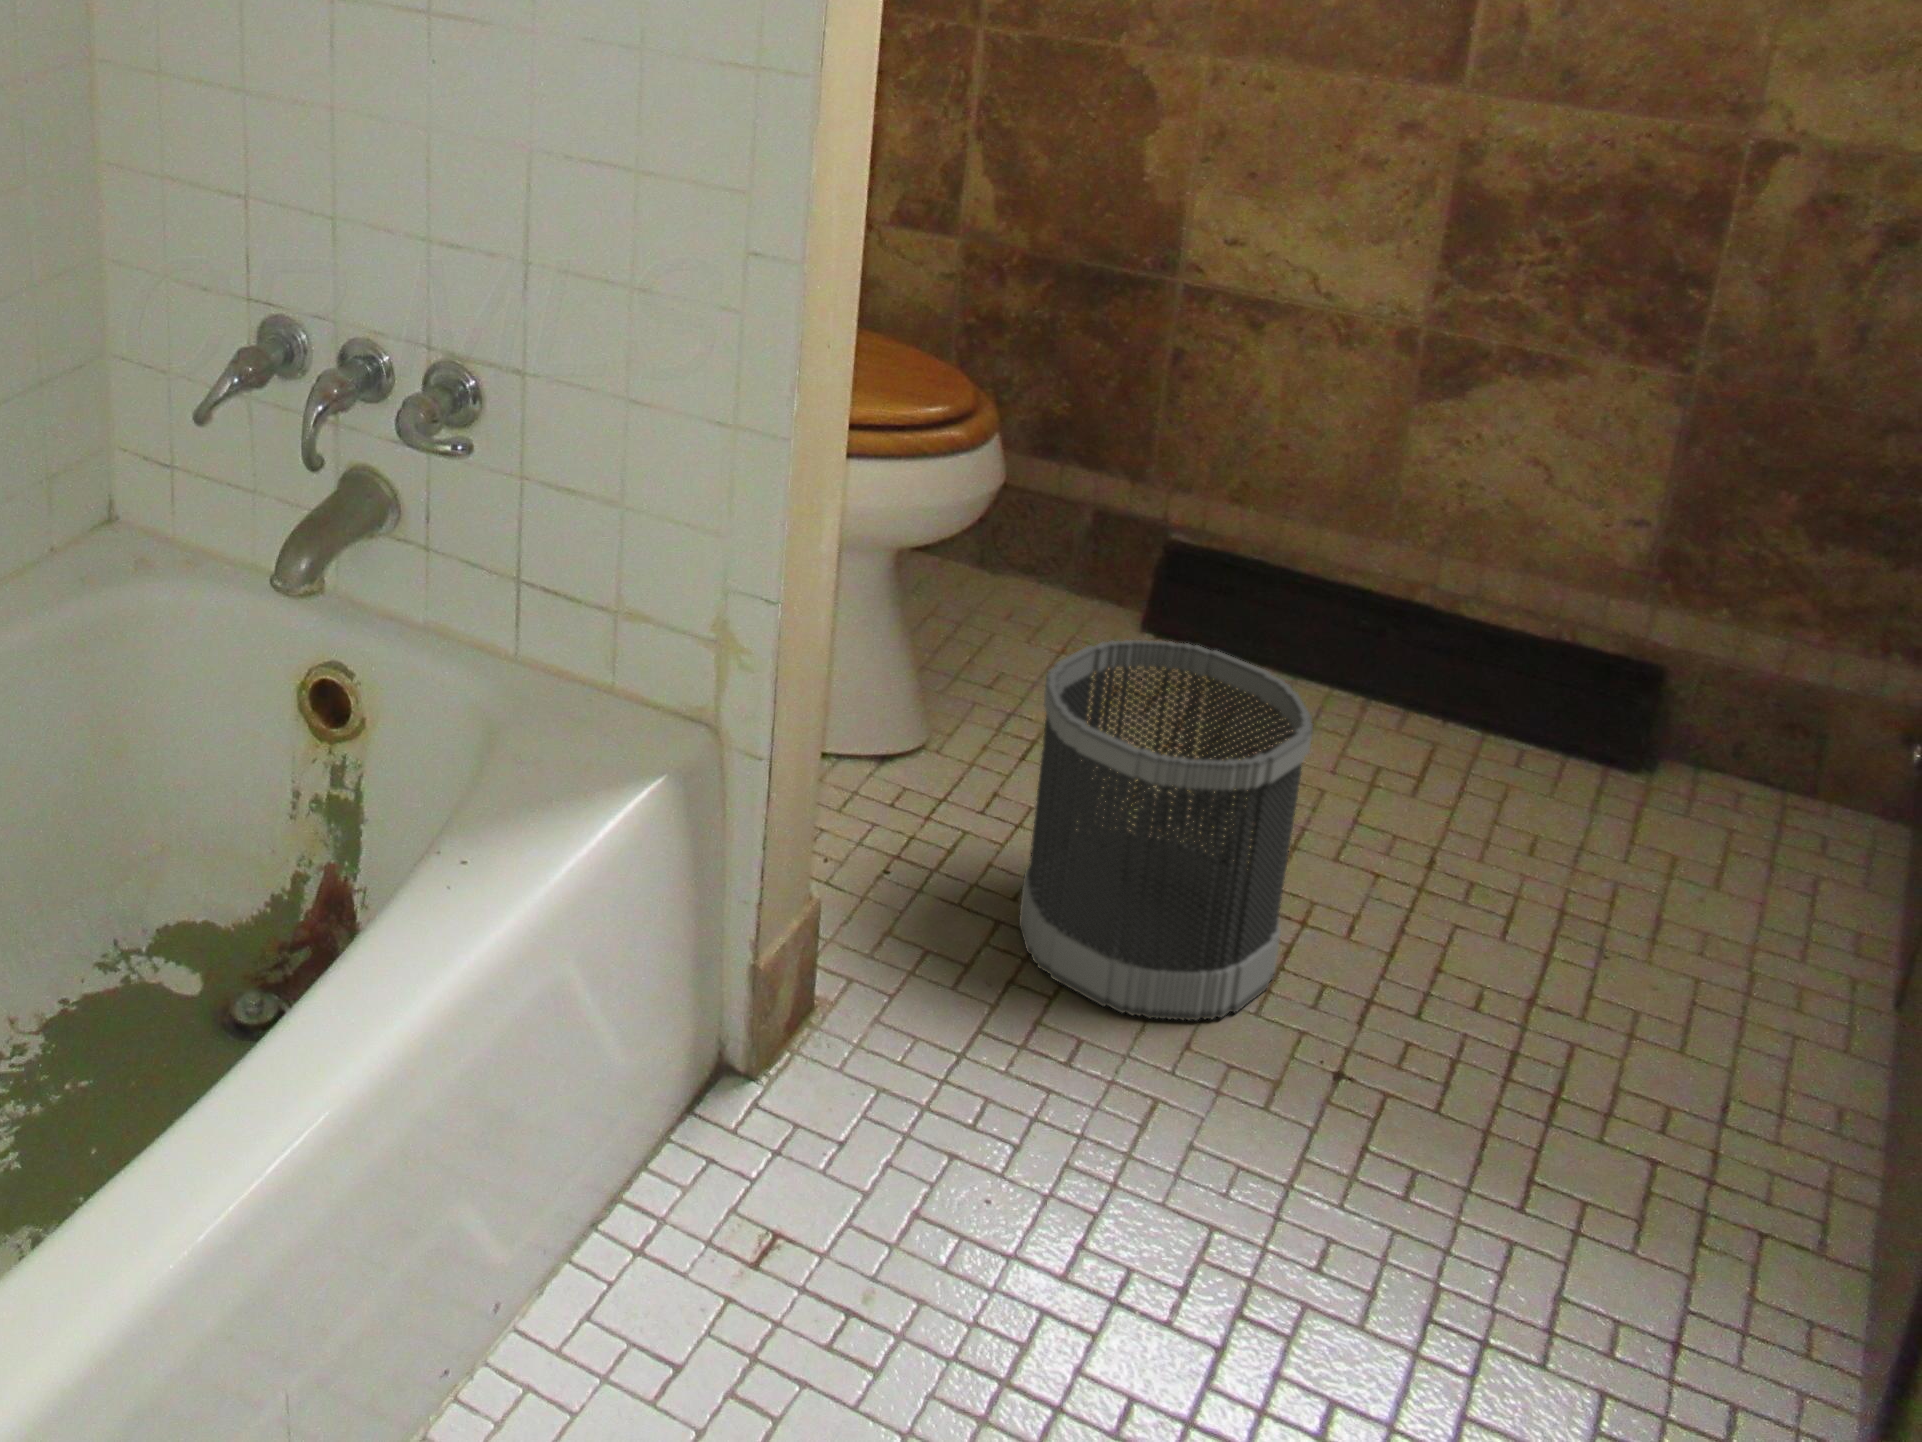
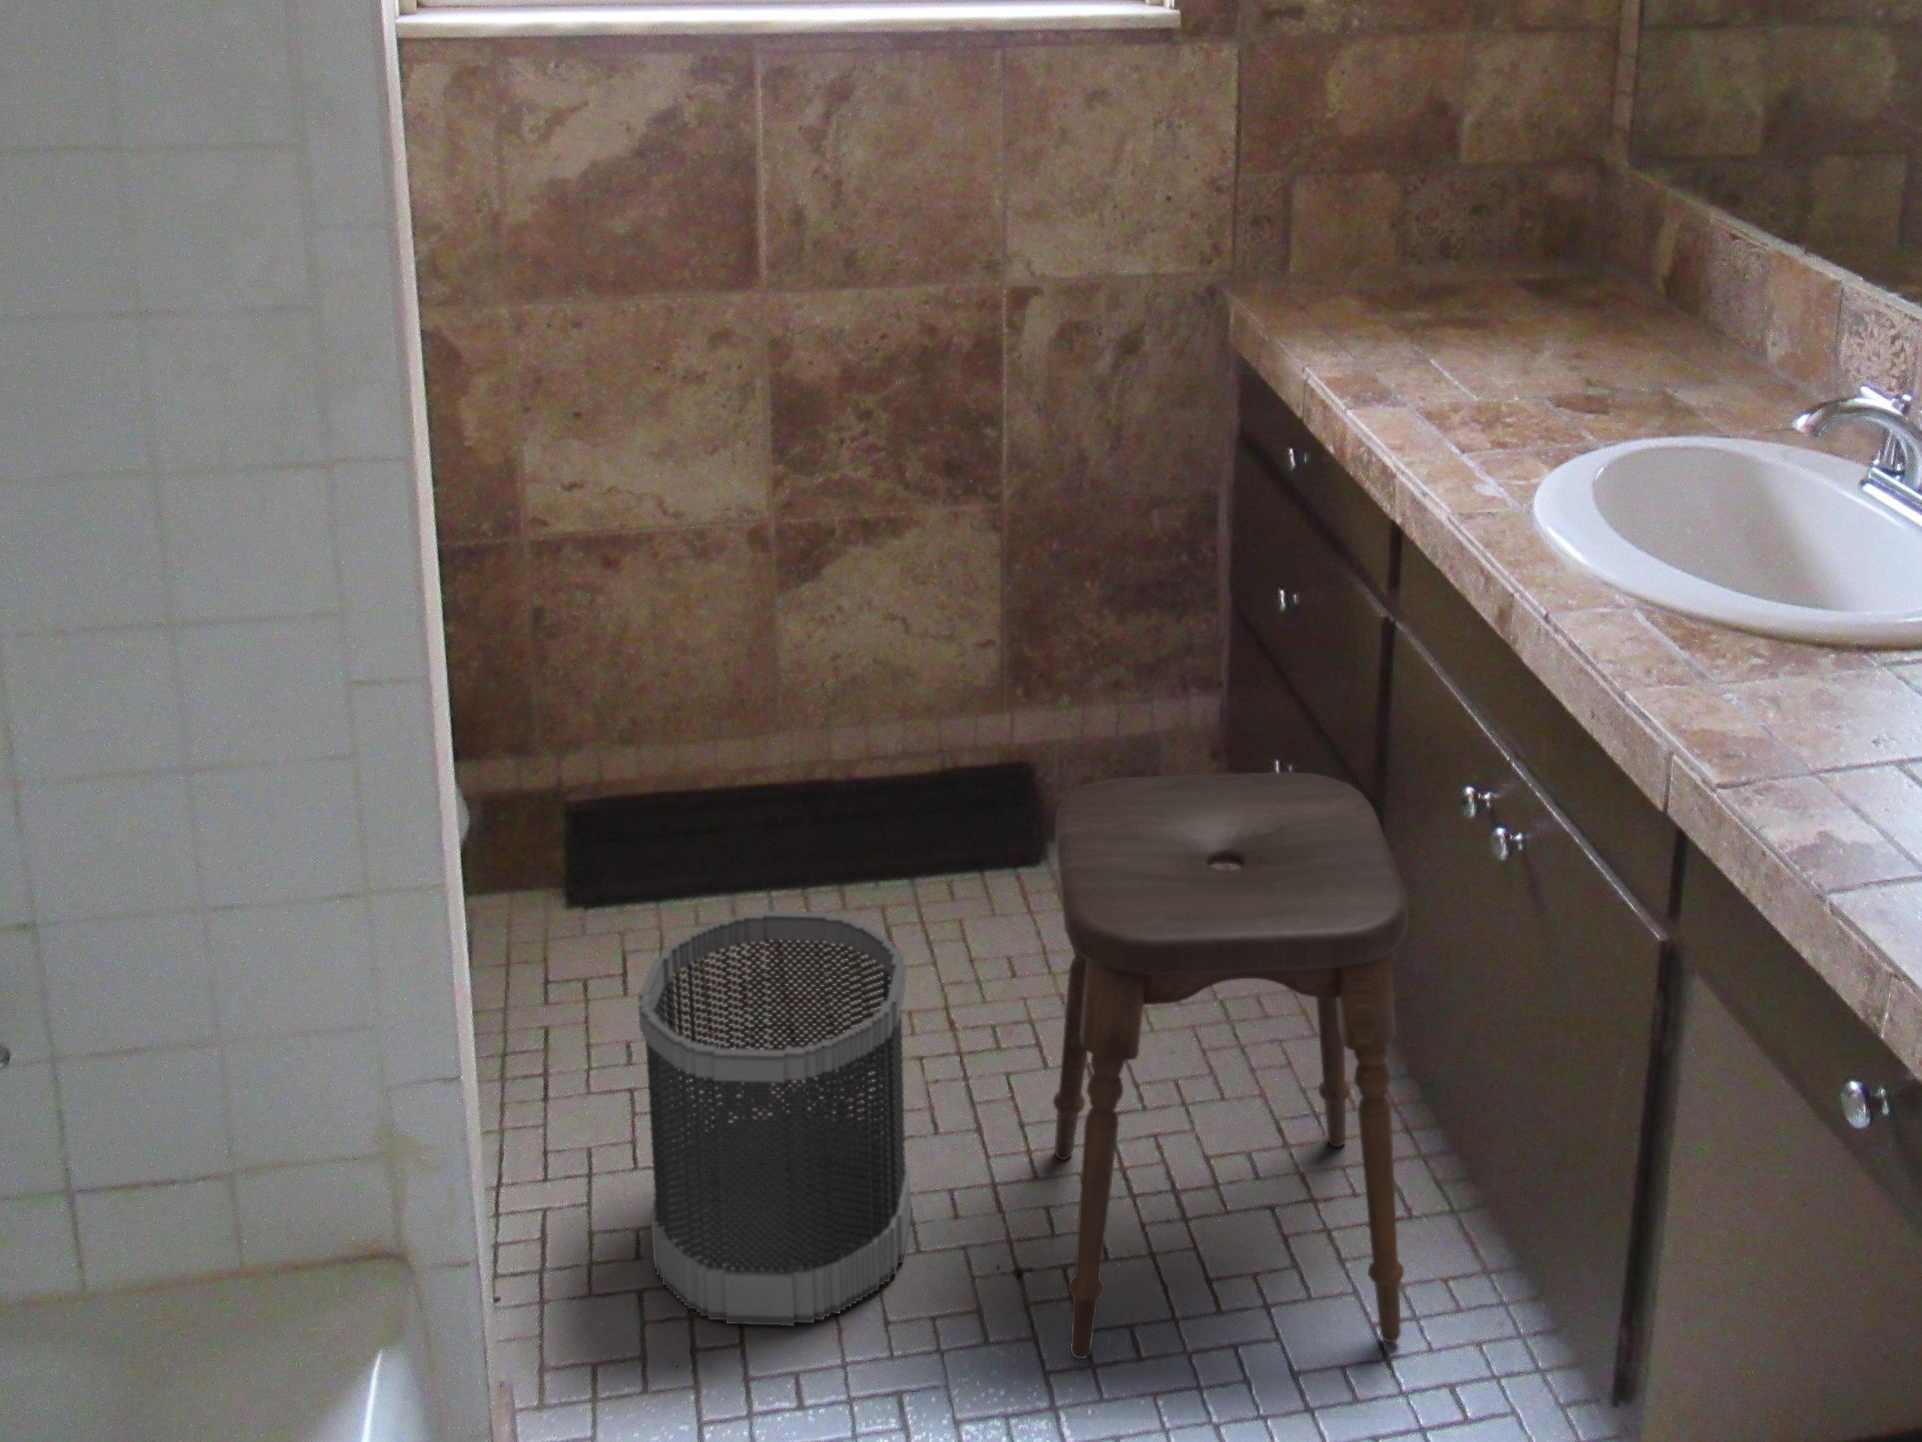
stool: none [1338,637,1894,1334] -> present [1053,772,1408,1359]

